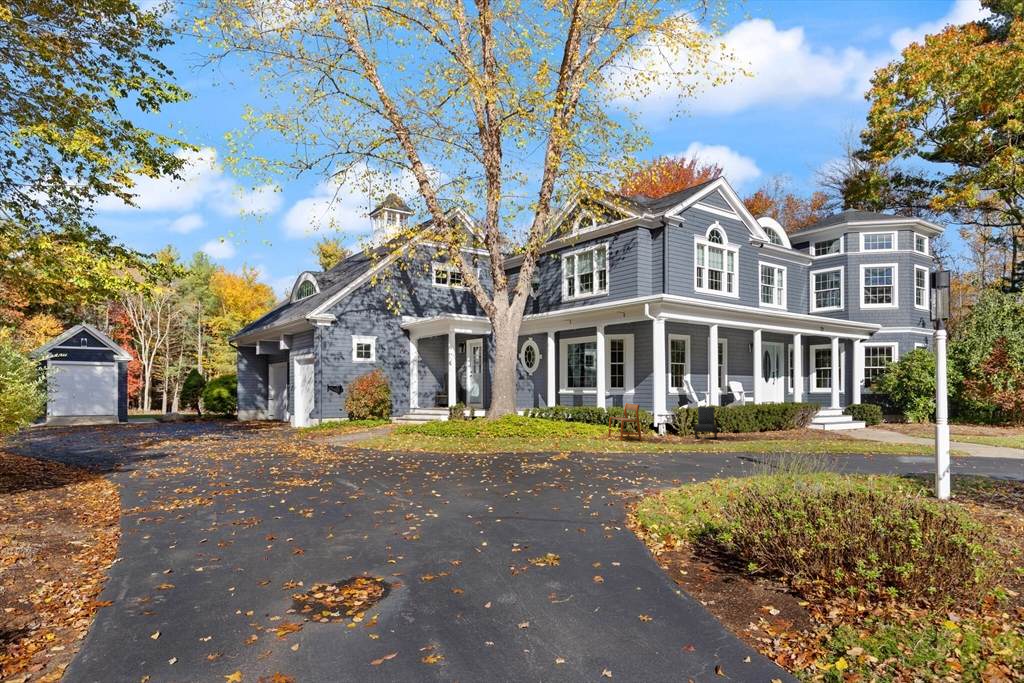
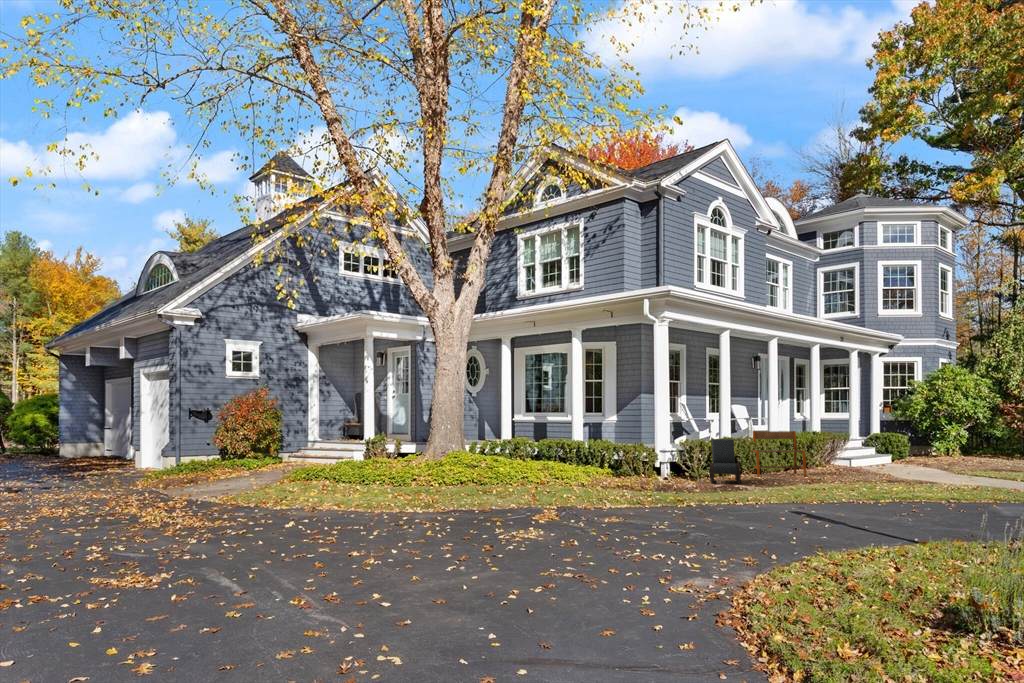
bench: present [608,403,641,440] -> present [753,431,807,477]

